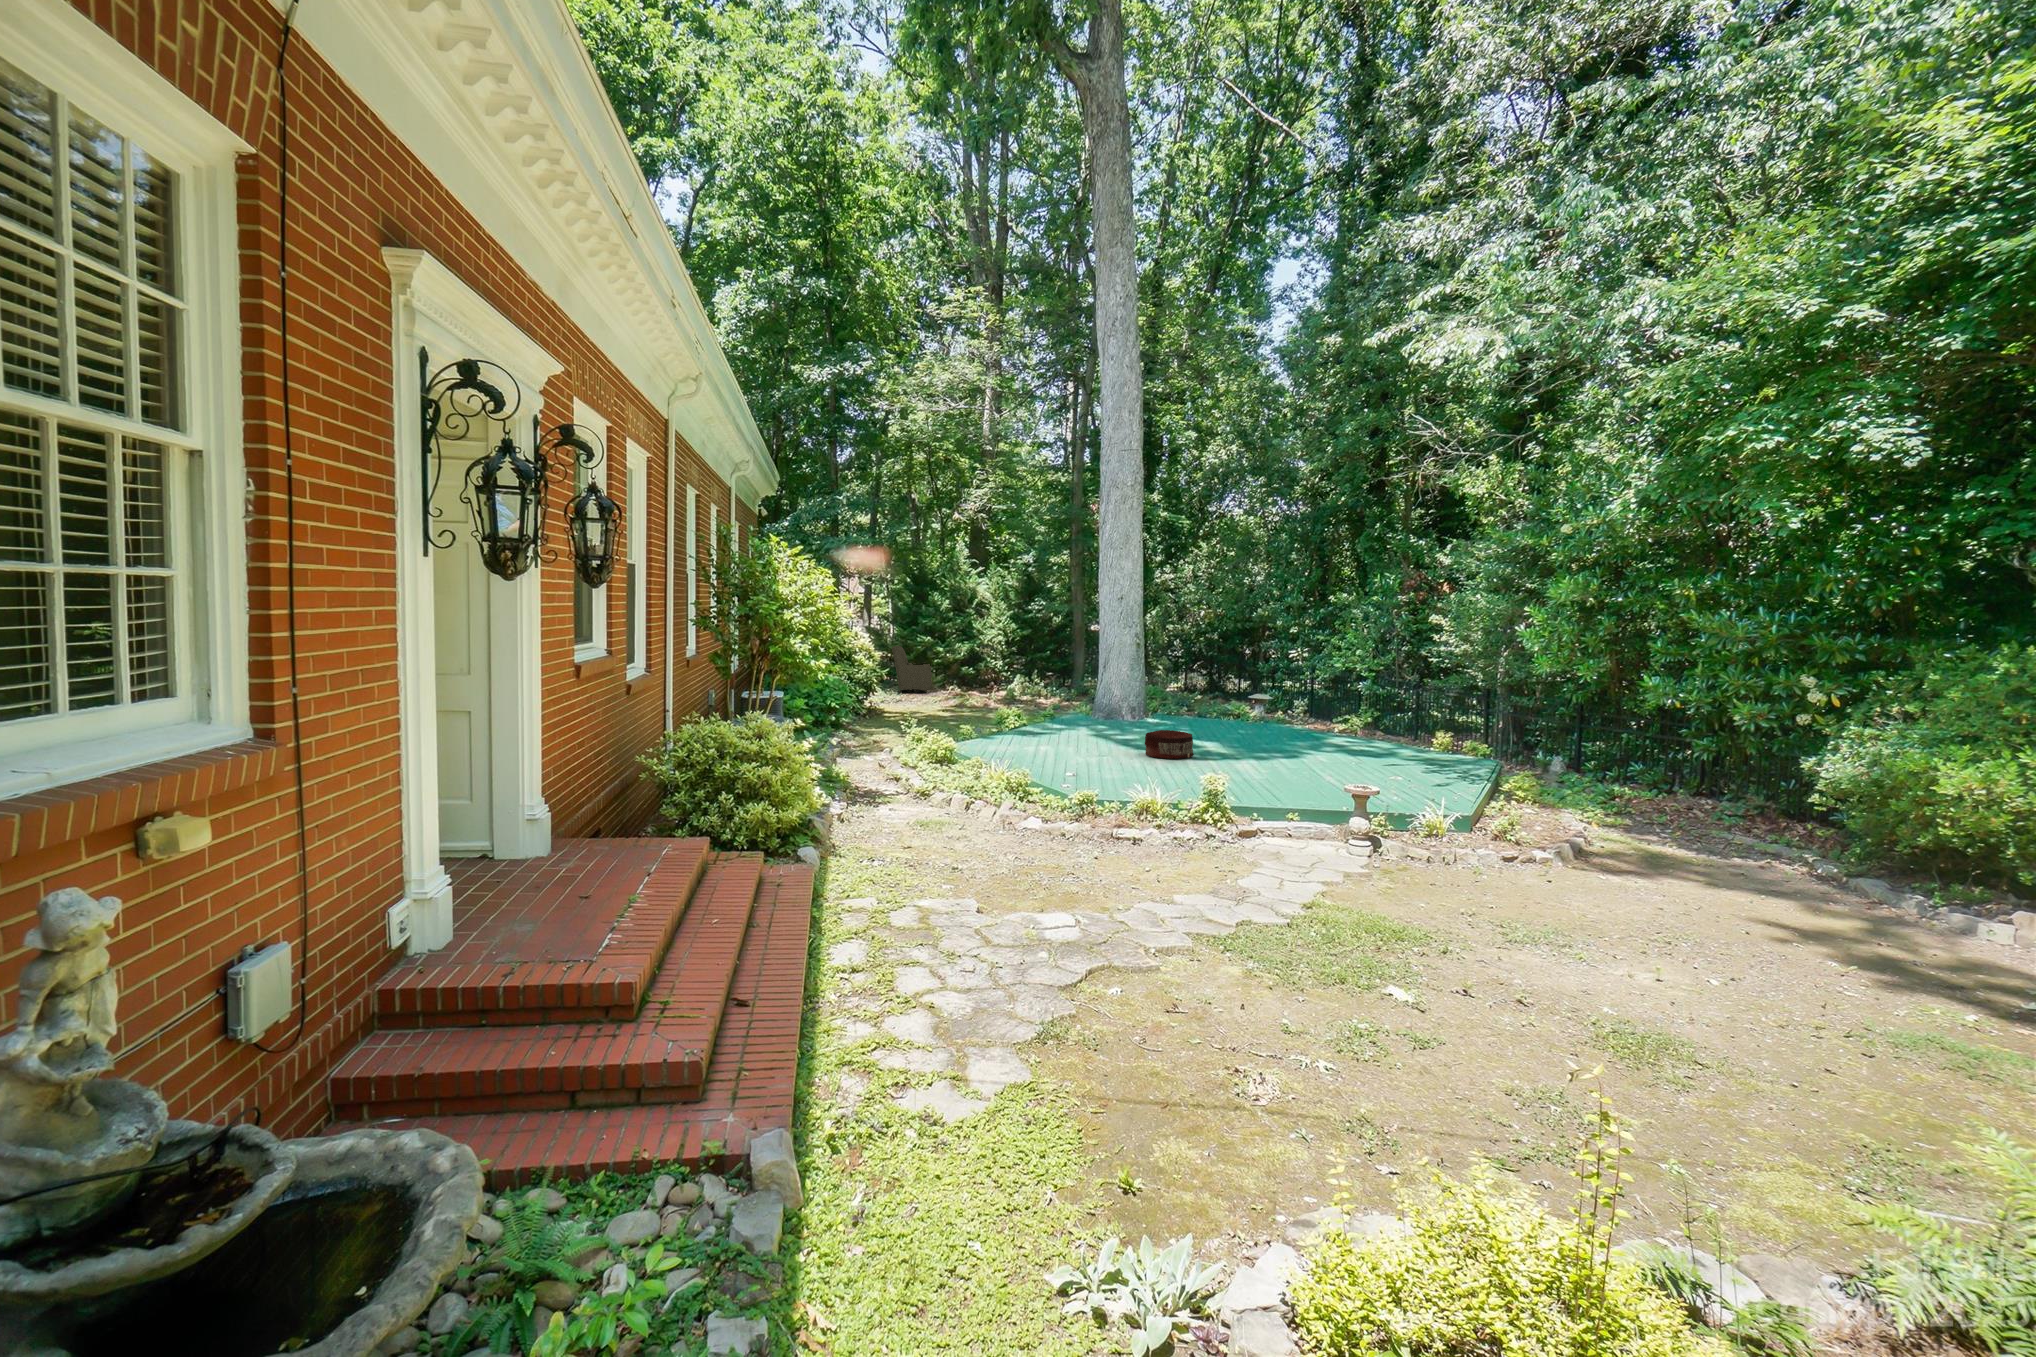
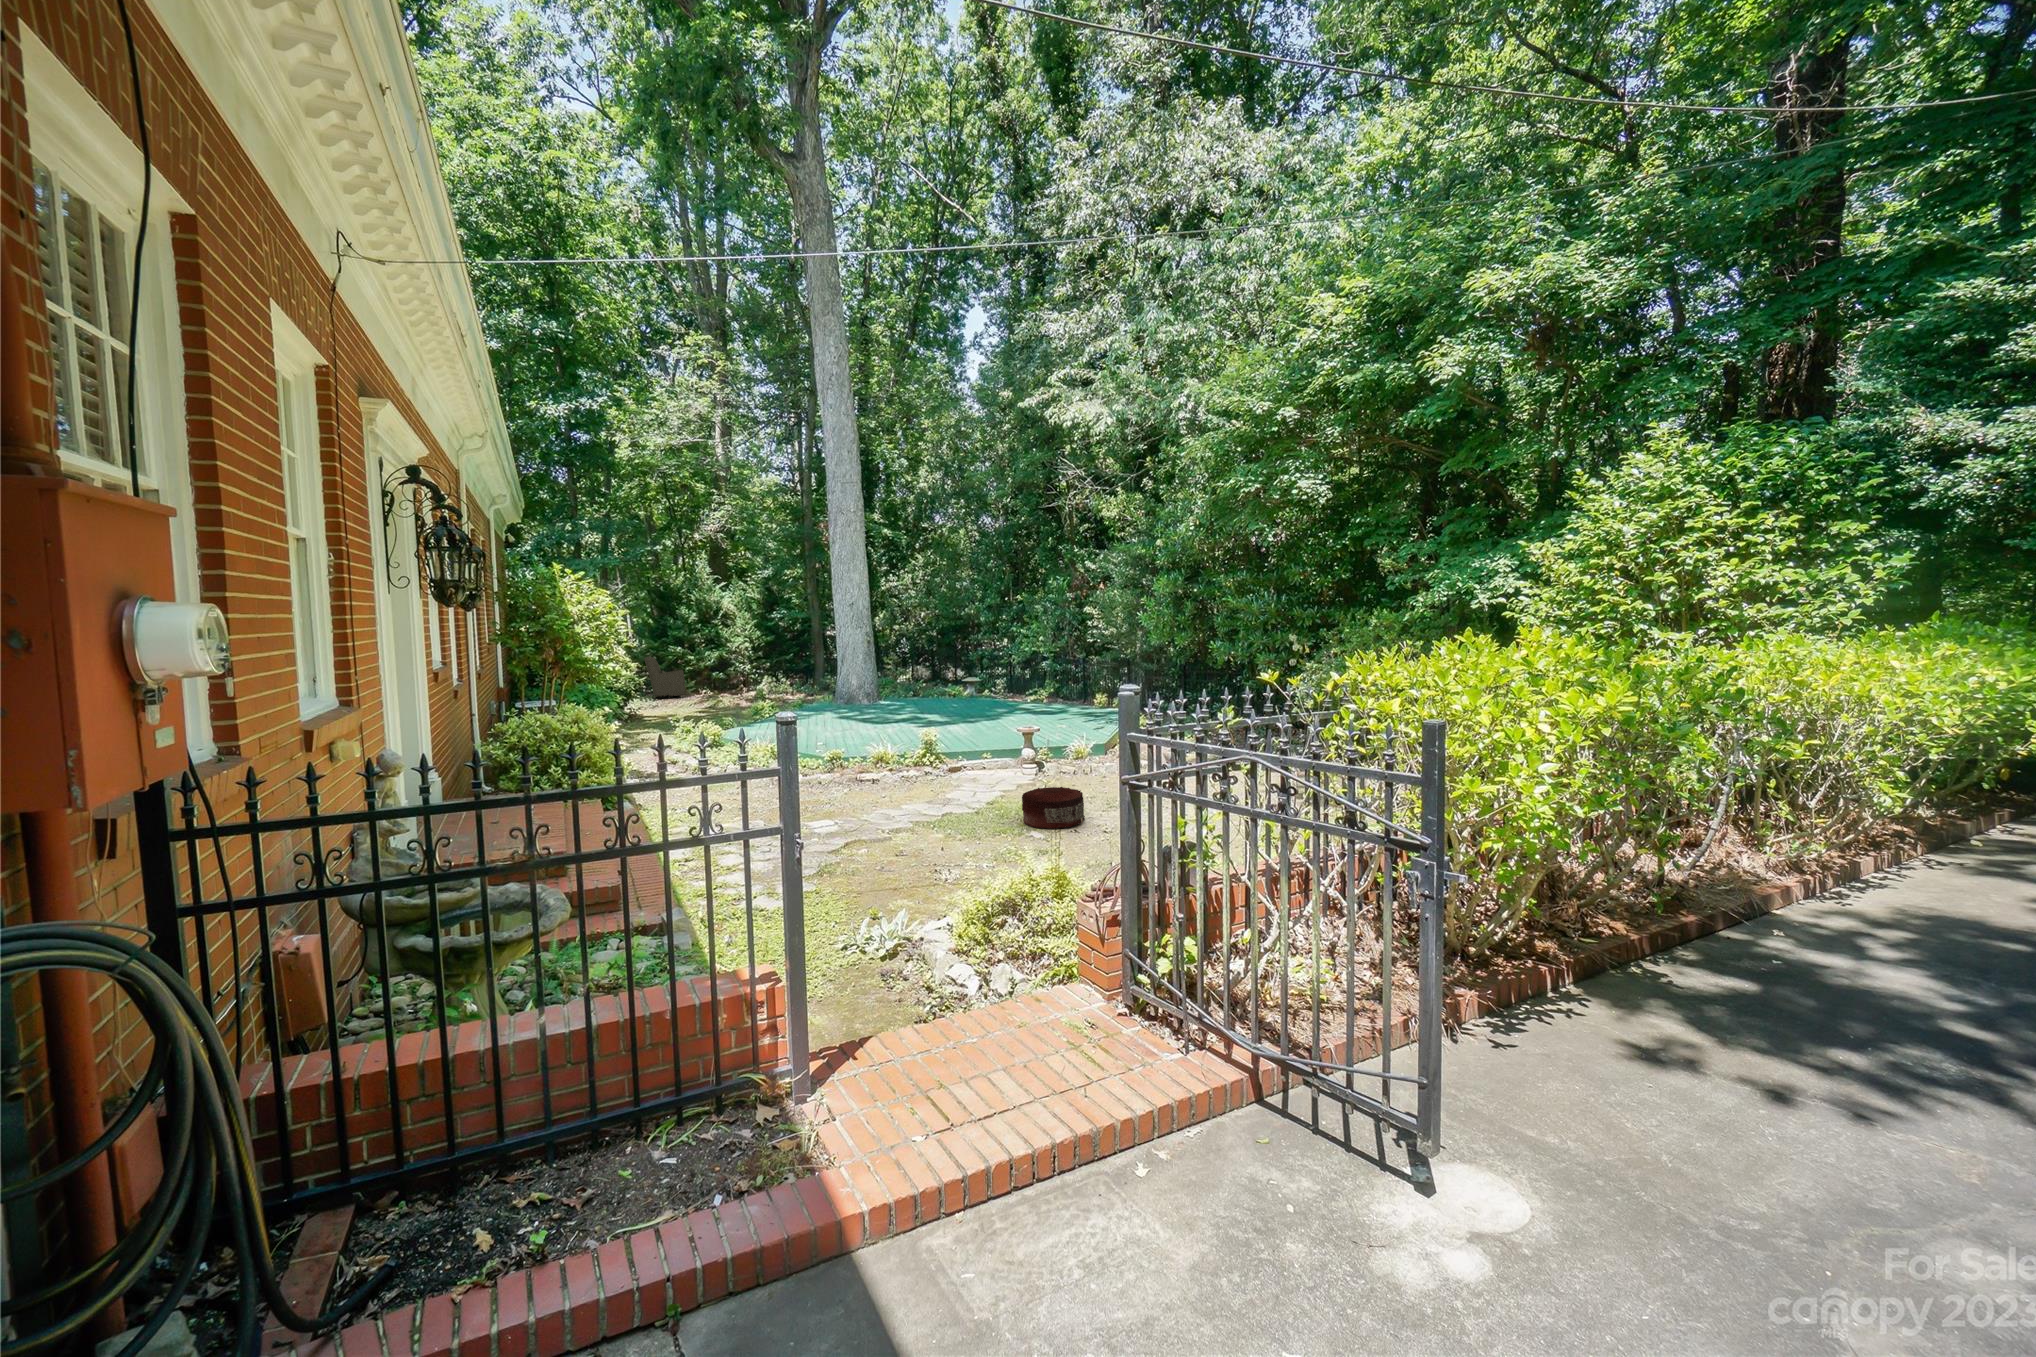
pouf: present [1145,730,1194,759] -> present [1022,787,1085,829]

